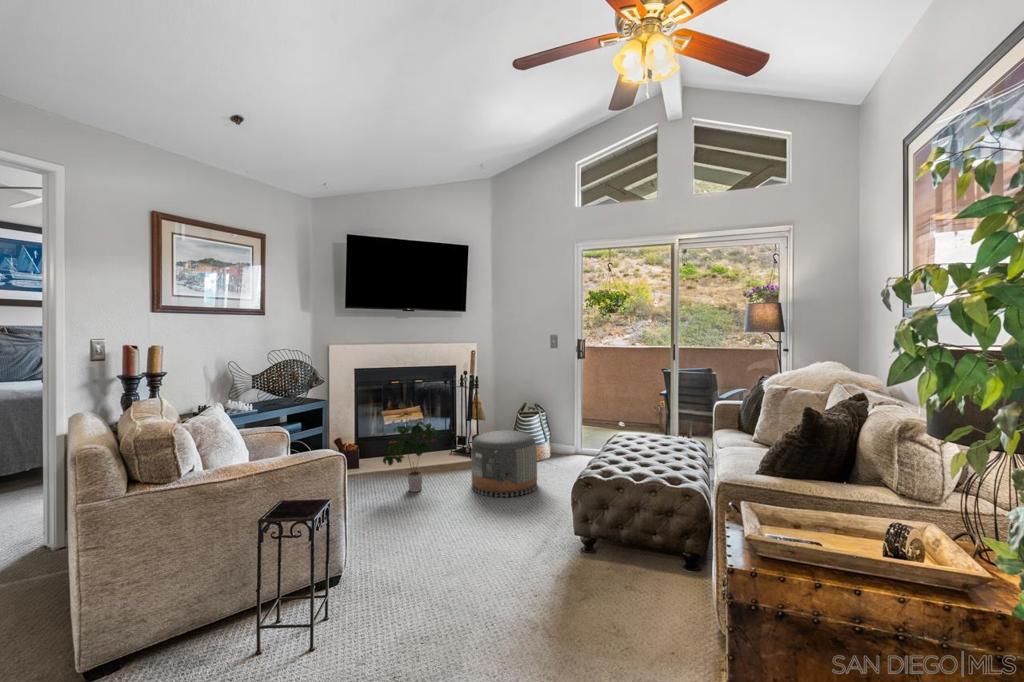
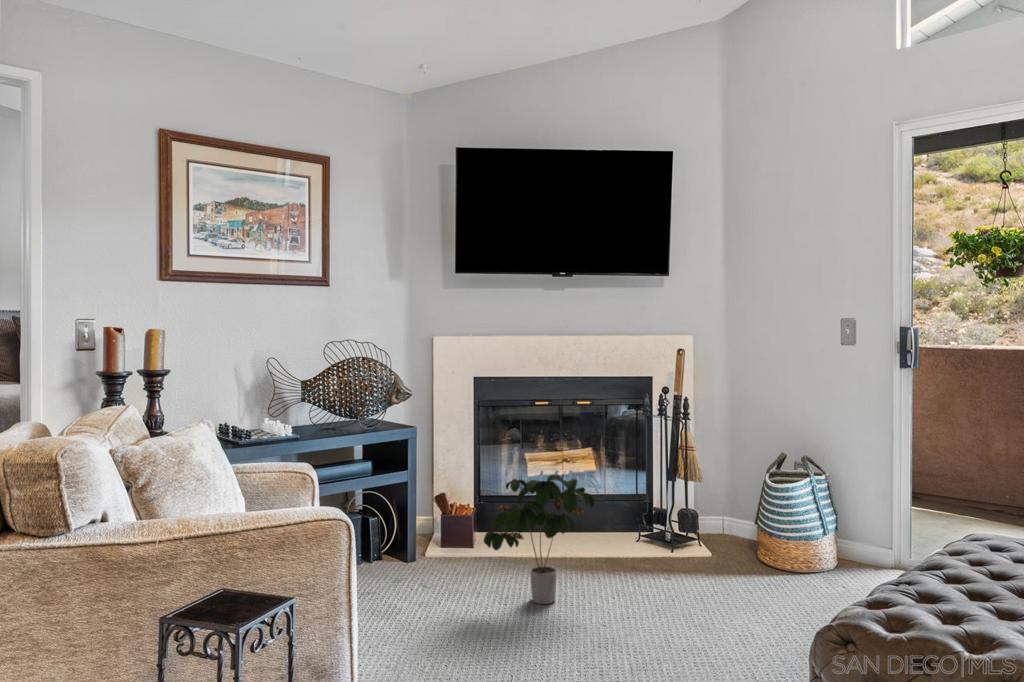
pouf: present [471,430,537,497] -> none [647,504,784,640]

